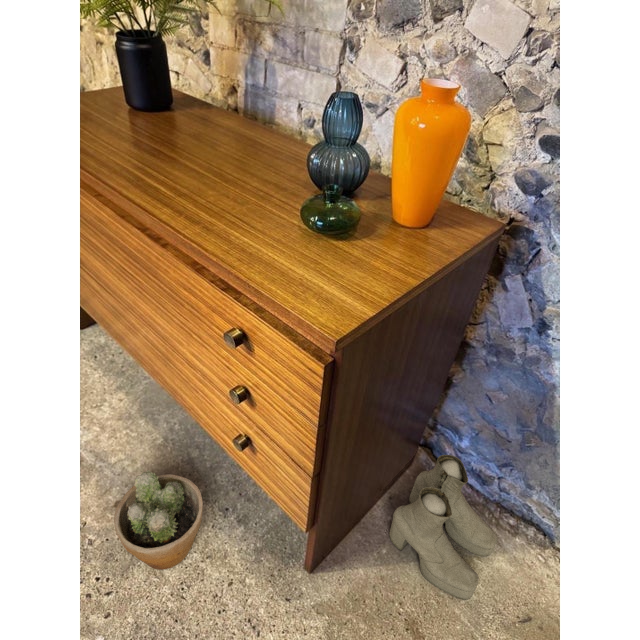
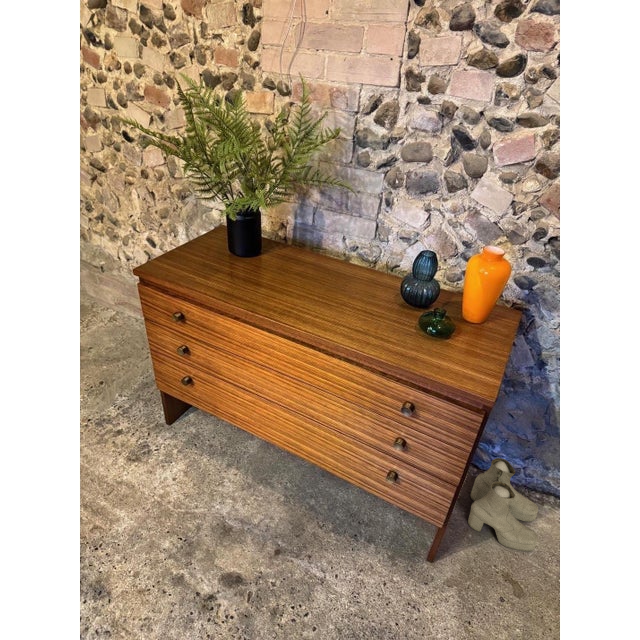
potted plant: present [114,470,203,570] -> none [301,517,360,589]

